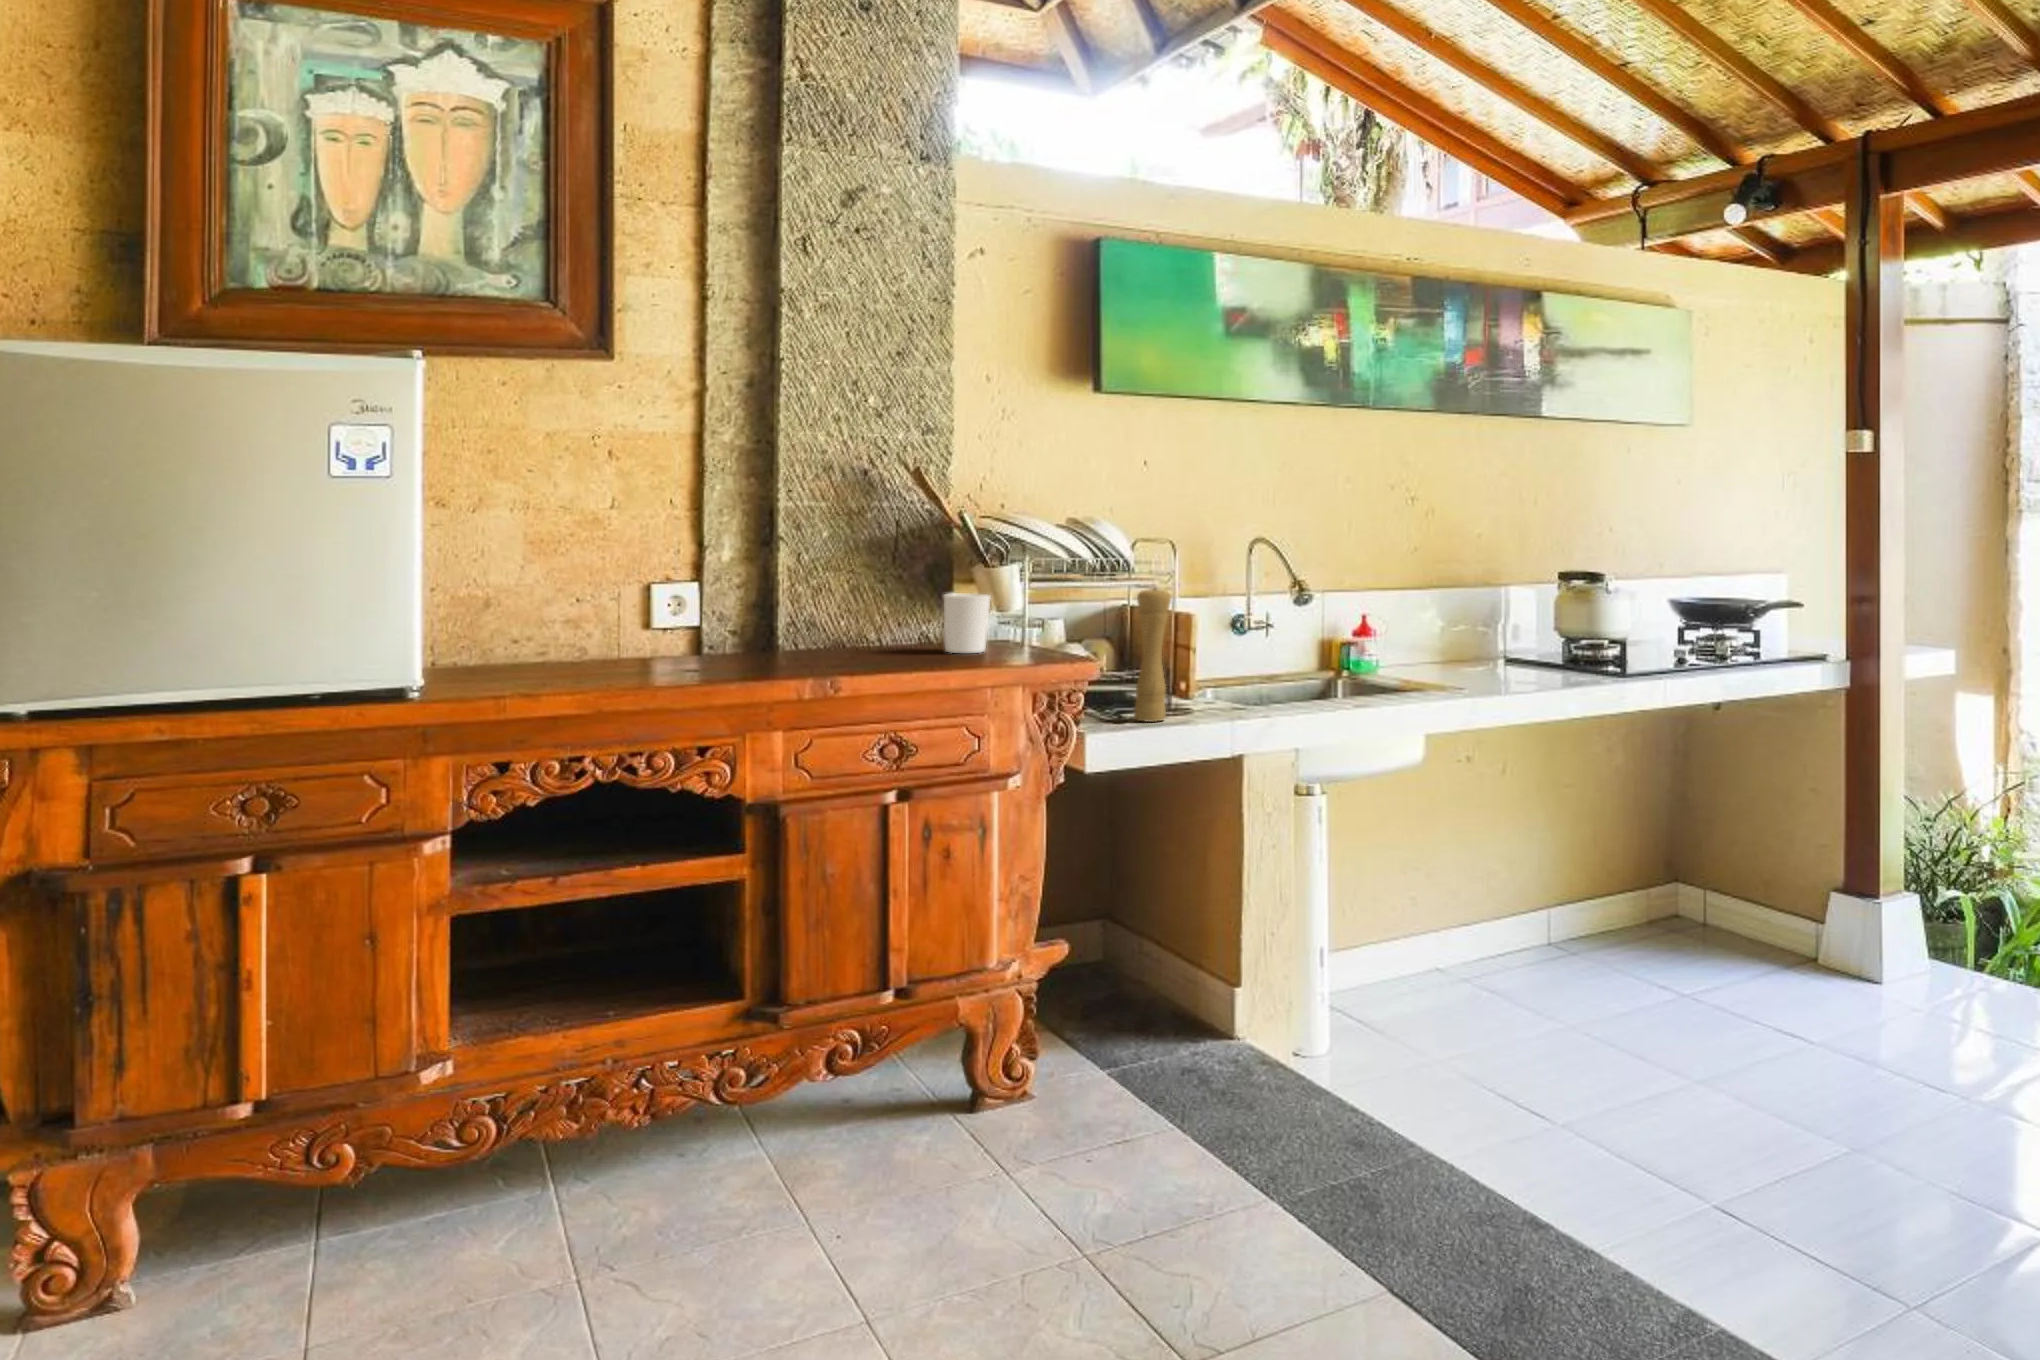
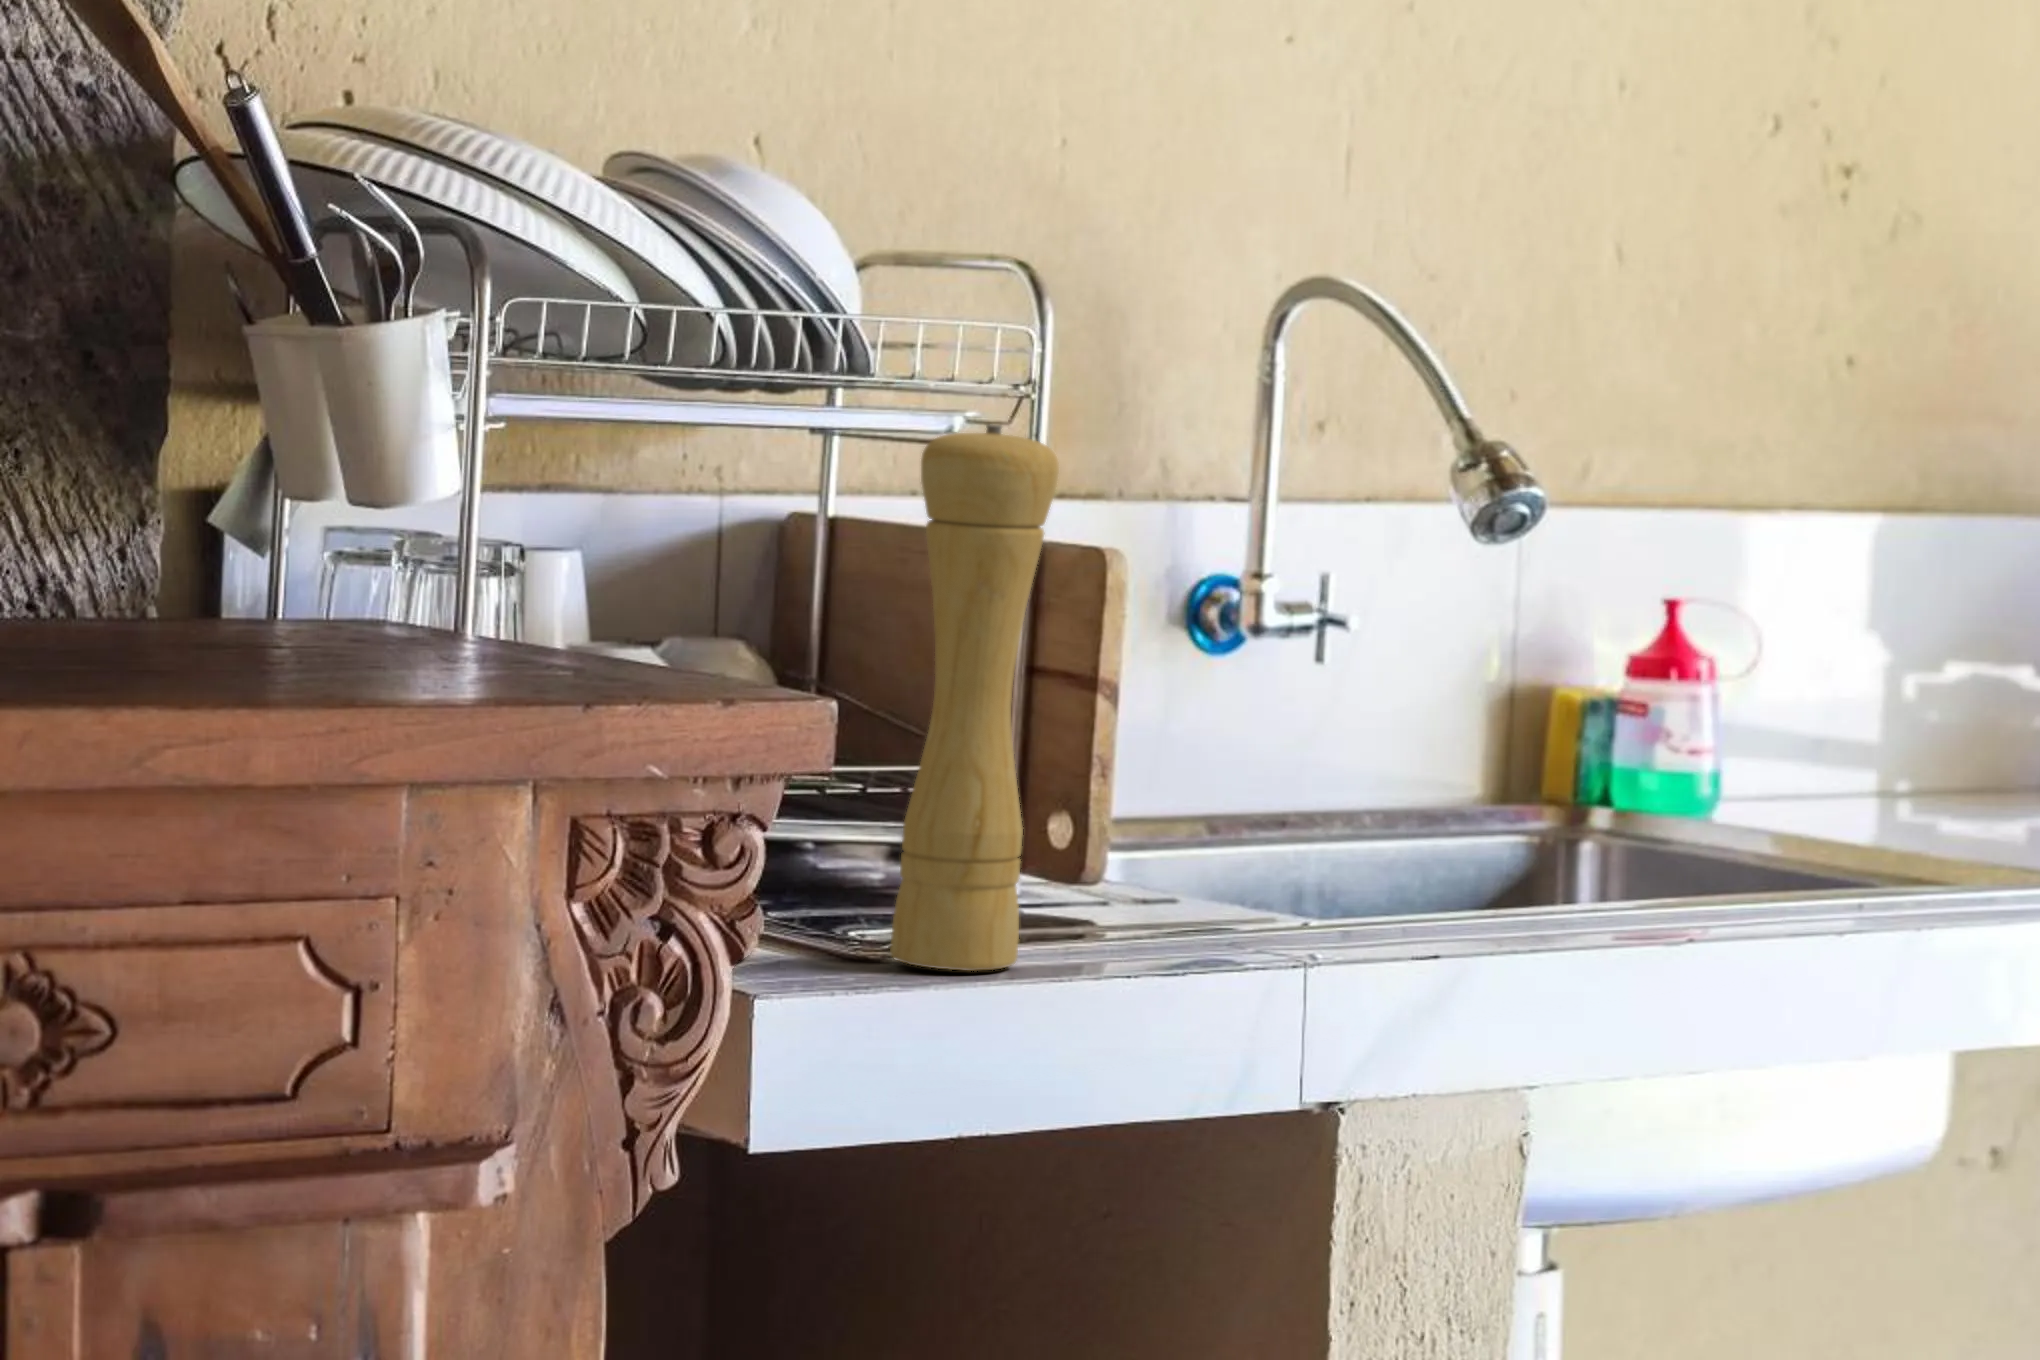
candle holder: present [944,593,991,653] -> none [135,407,337,658]

